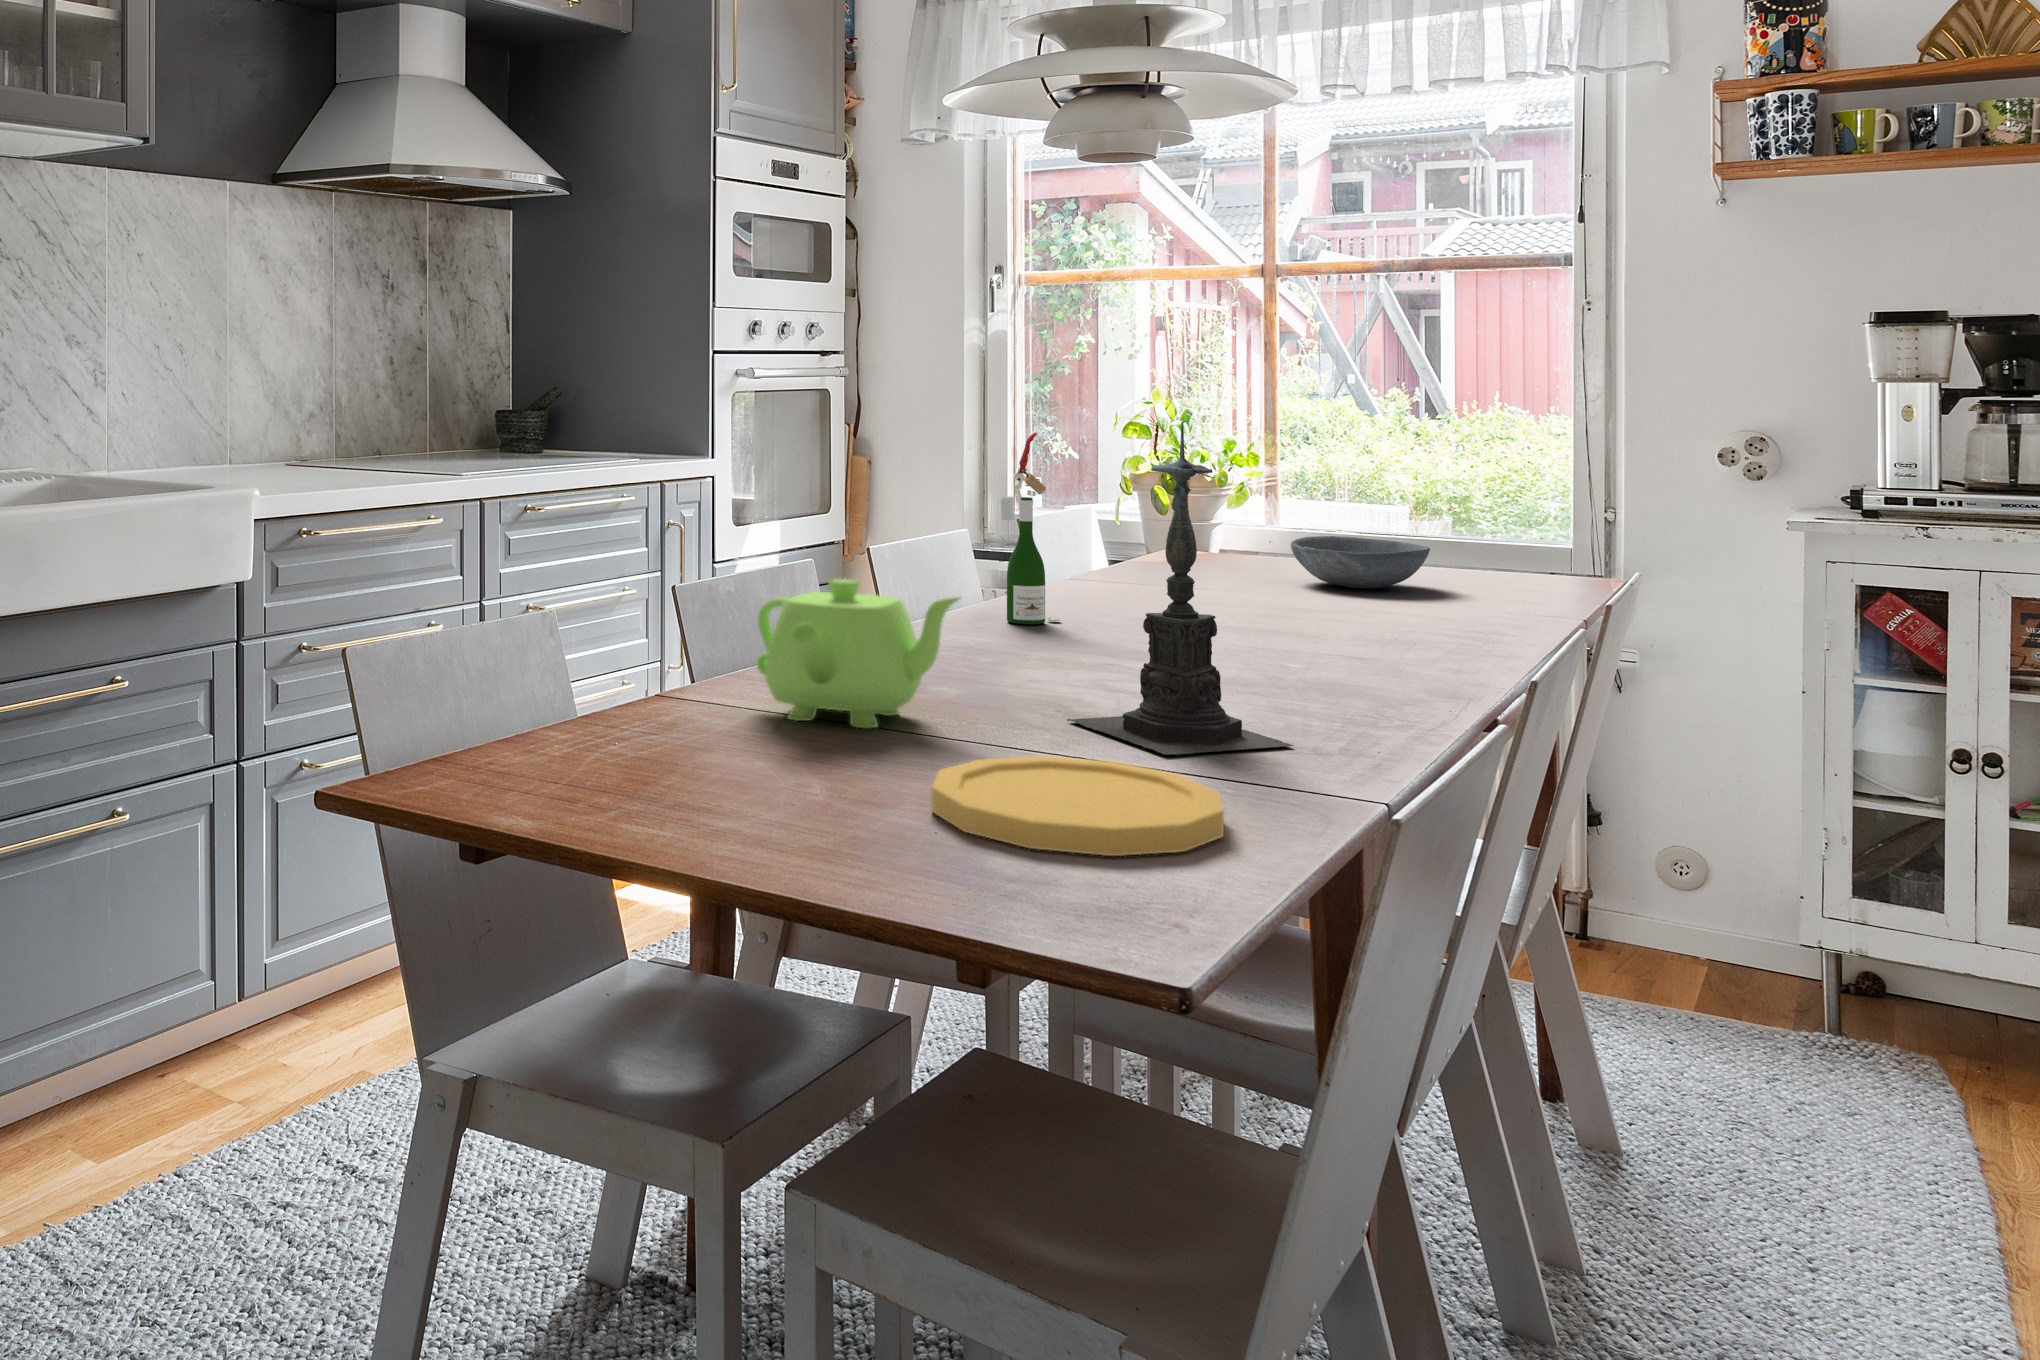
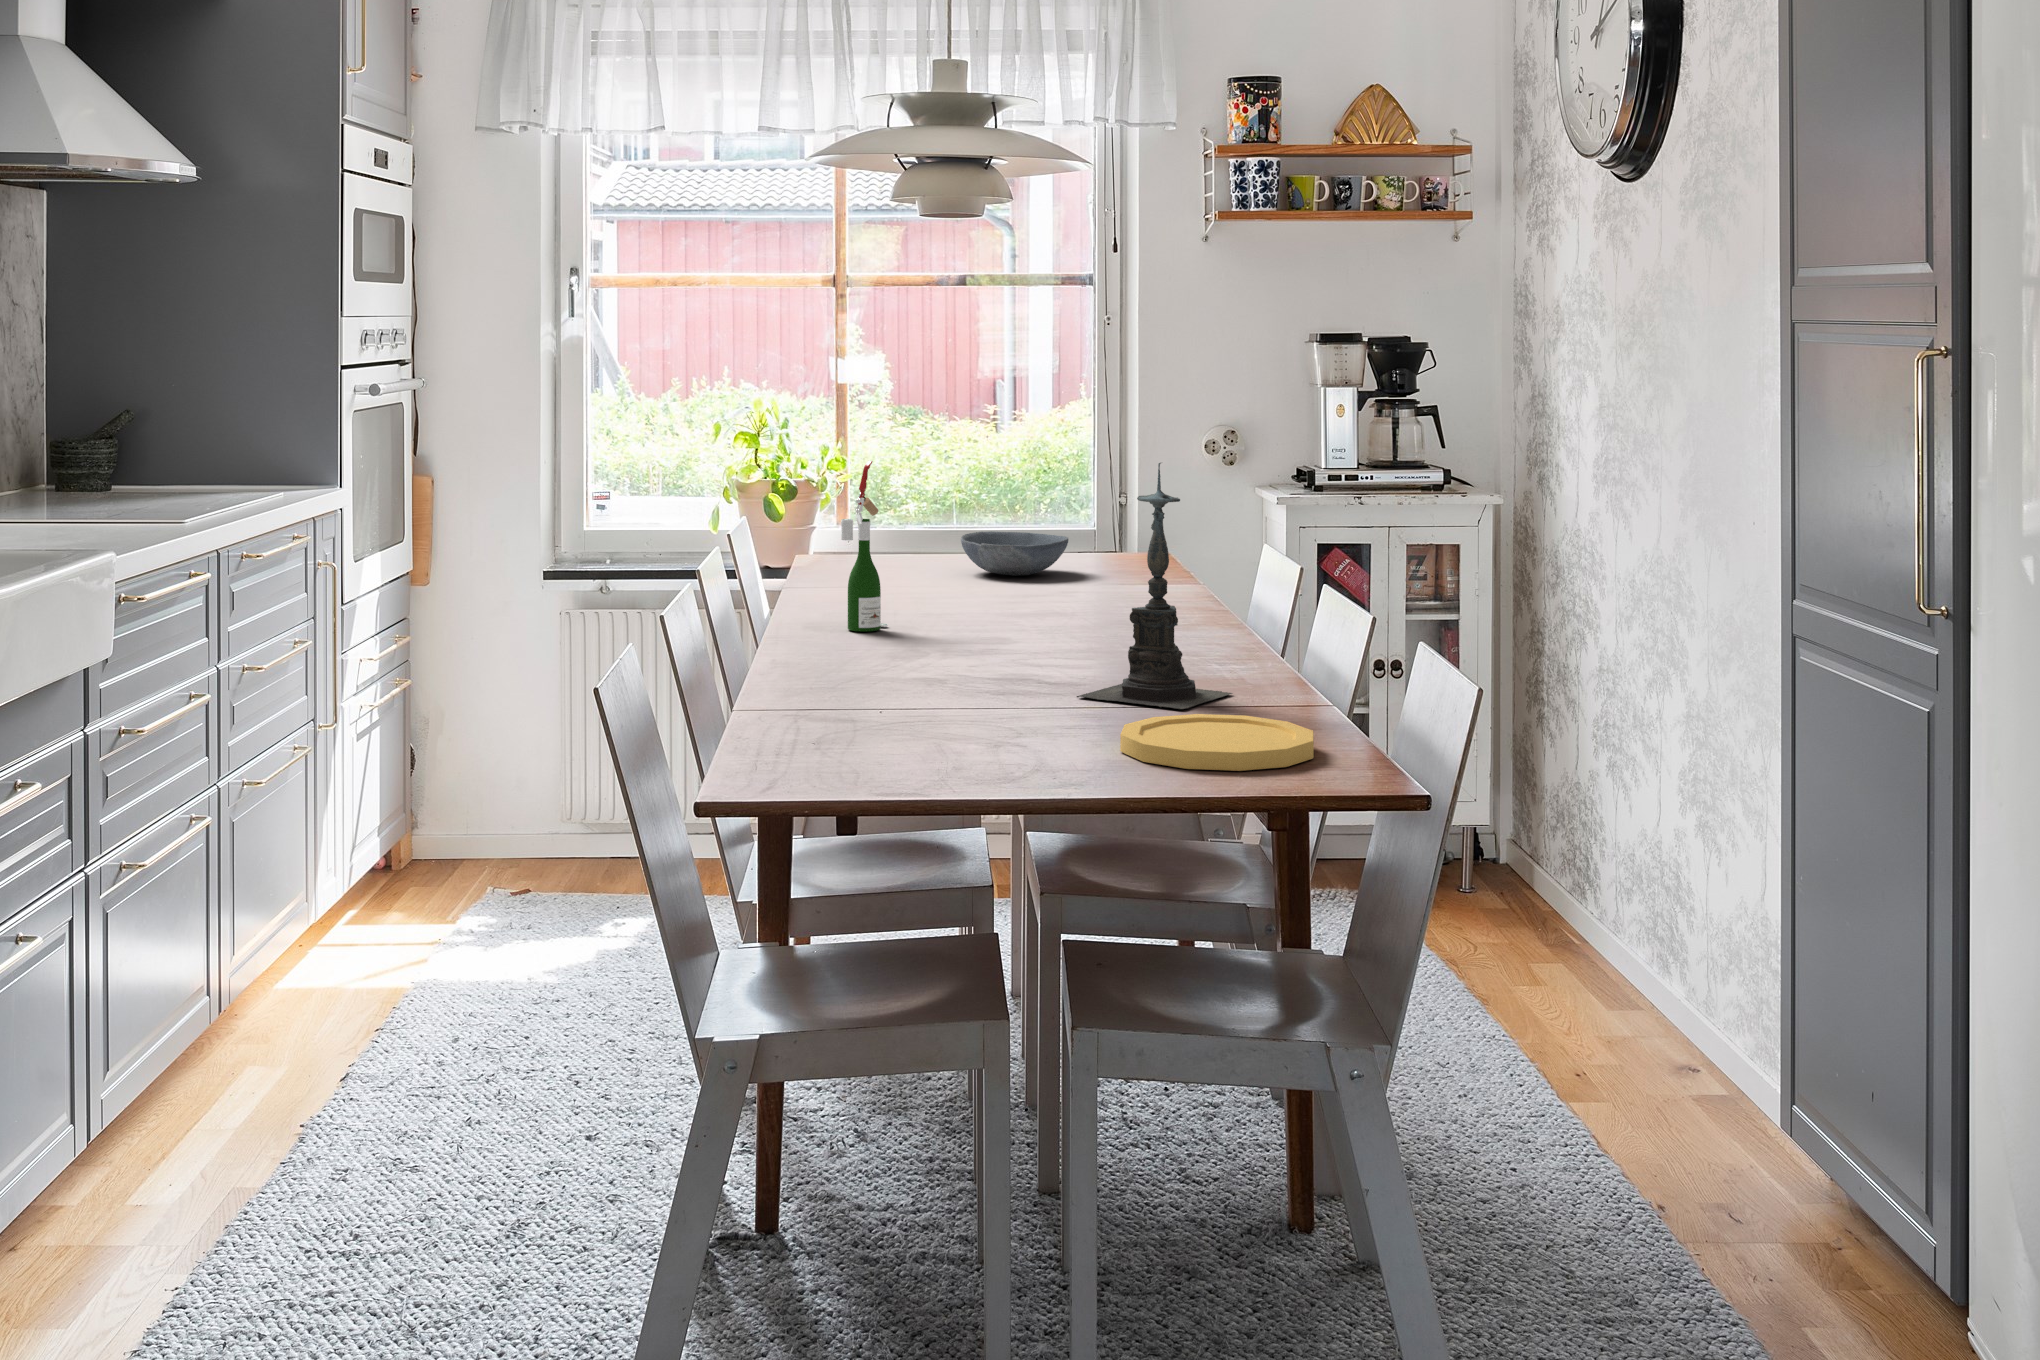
teapot: present [757,579,960,728] -> none [859,603,1032,723]

